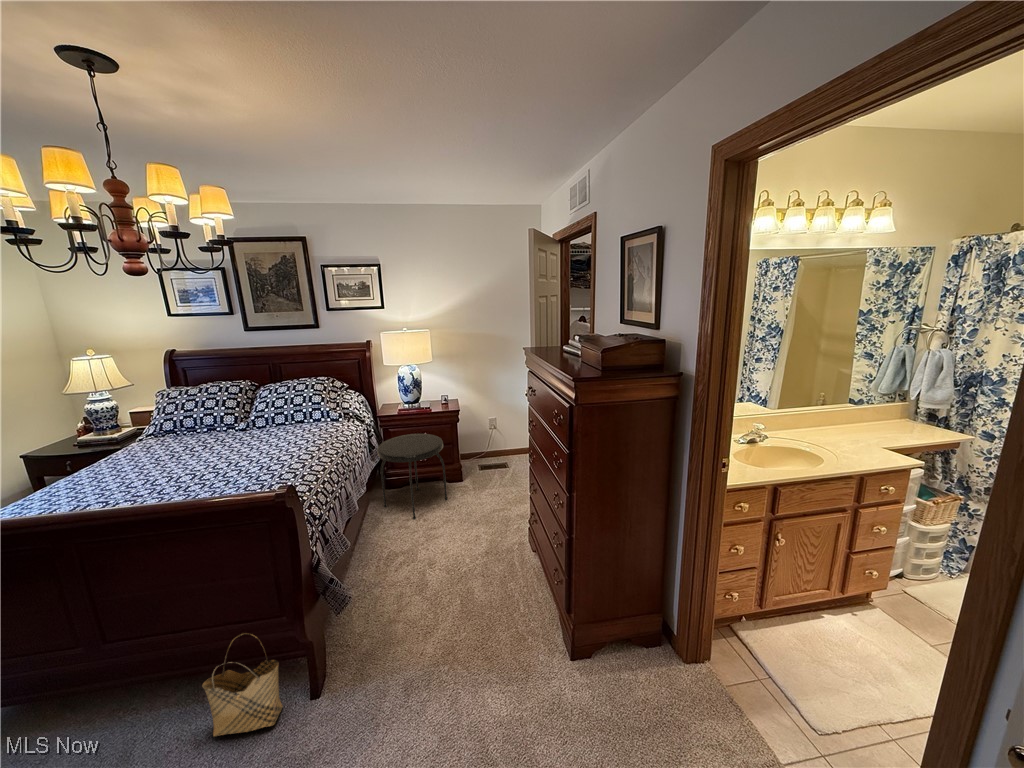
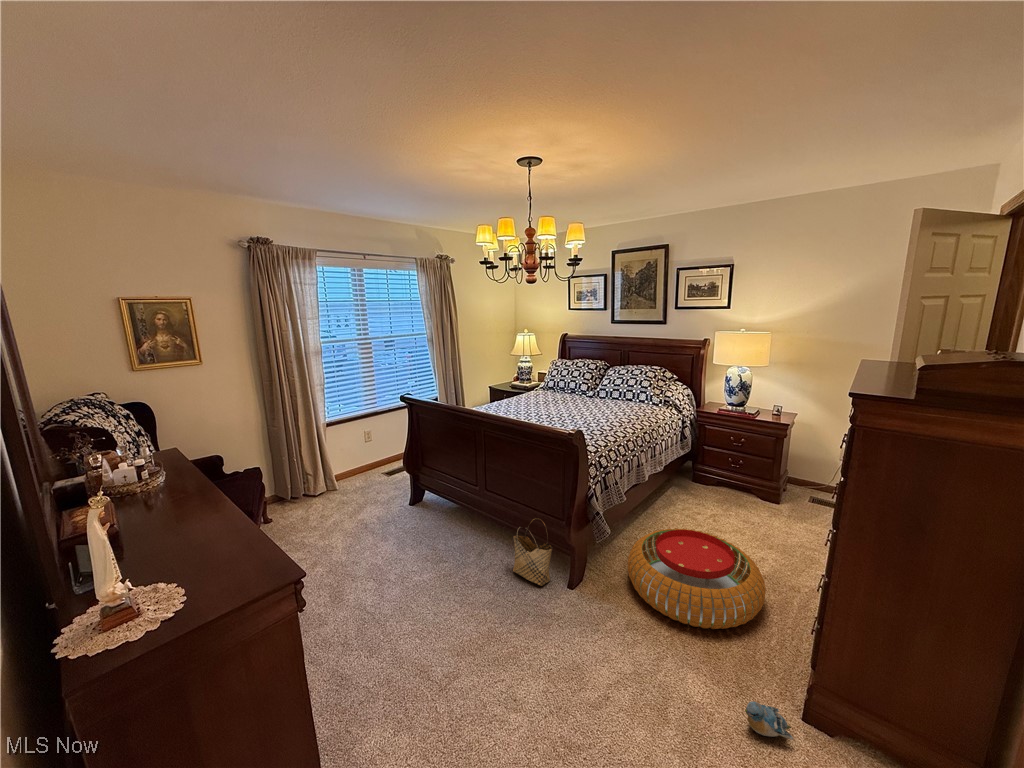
side table: present [377,434,448,520] -> none [683,434,756,516]
pouf: none [373,538,508,650] -> present [628,528,766,629]
plush toy: none [550,670,584,705] -> present [745,702,794,740]

